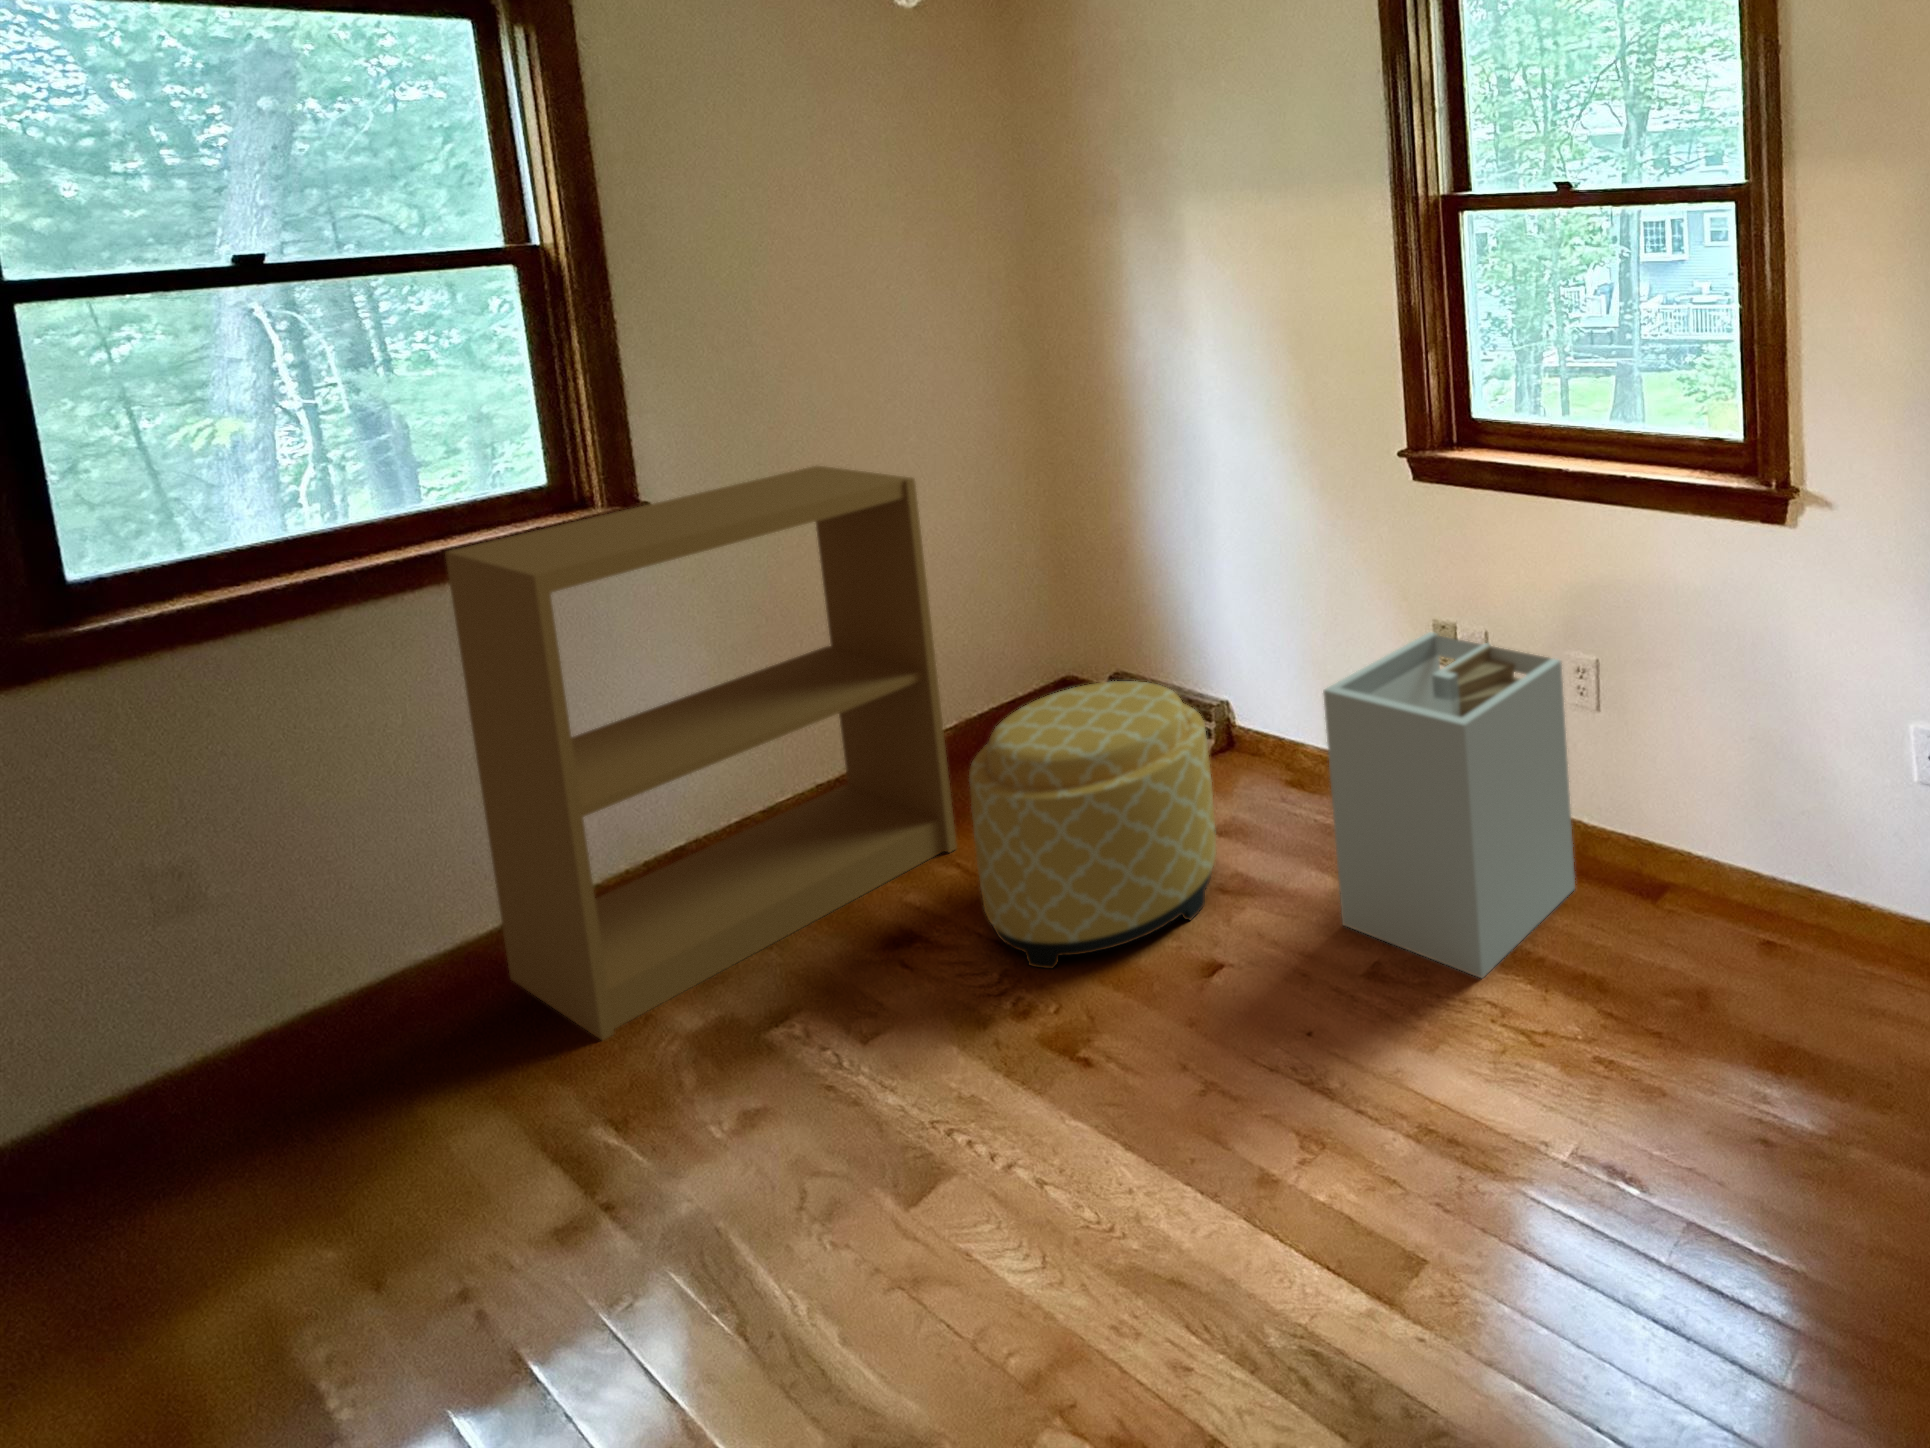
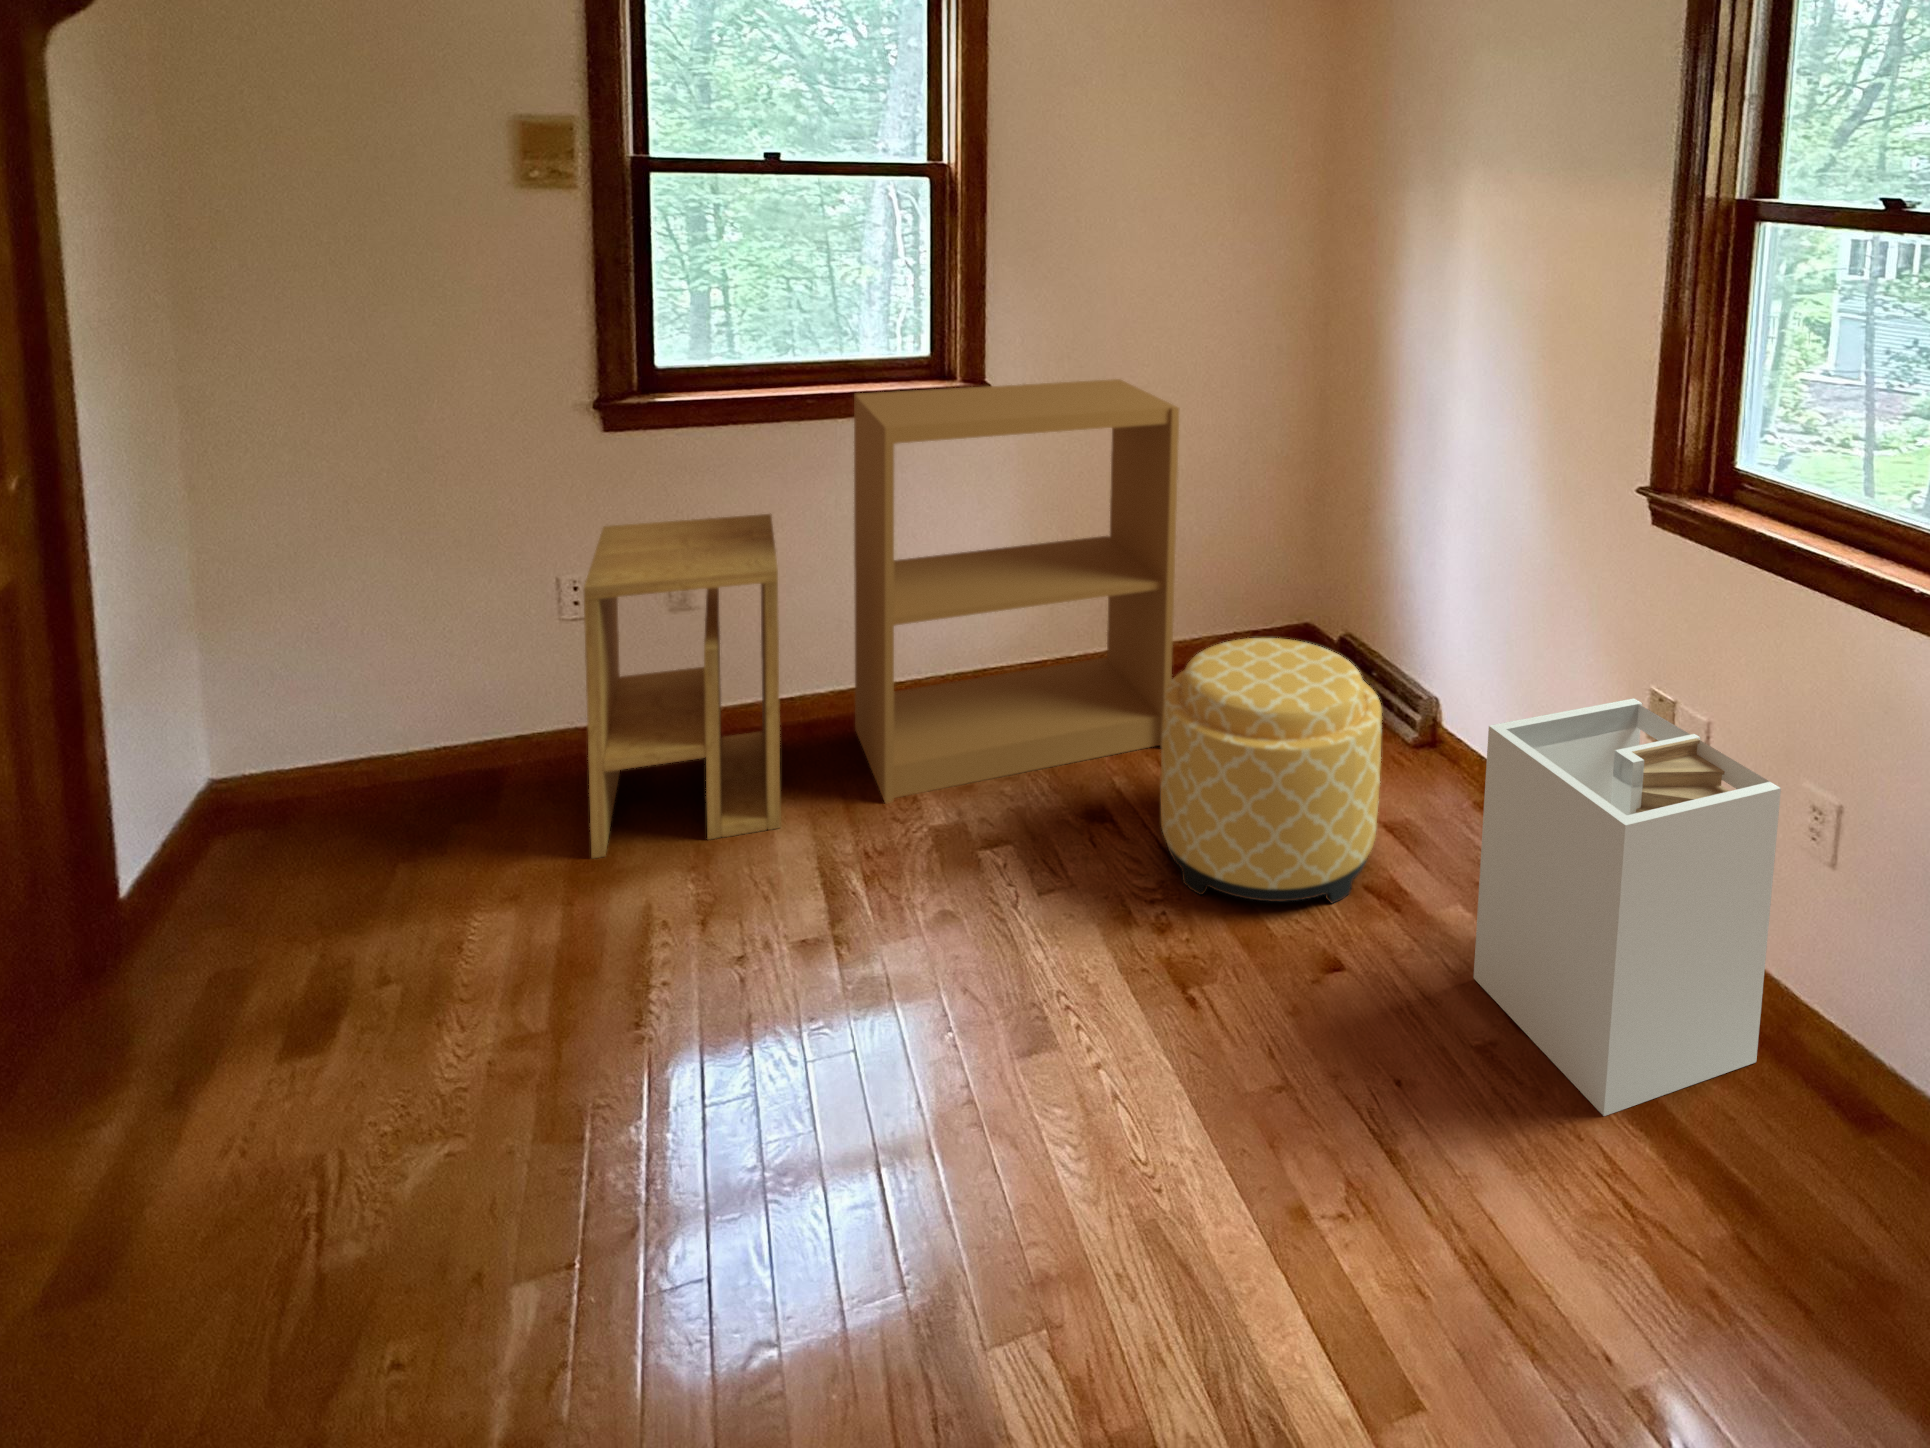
side table: none [8,738,448,1301] -> present [583,514,781,858]

